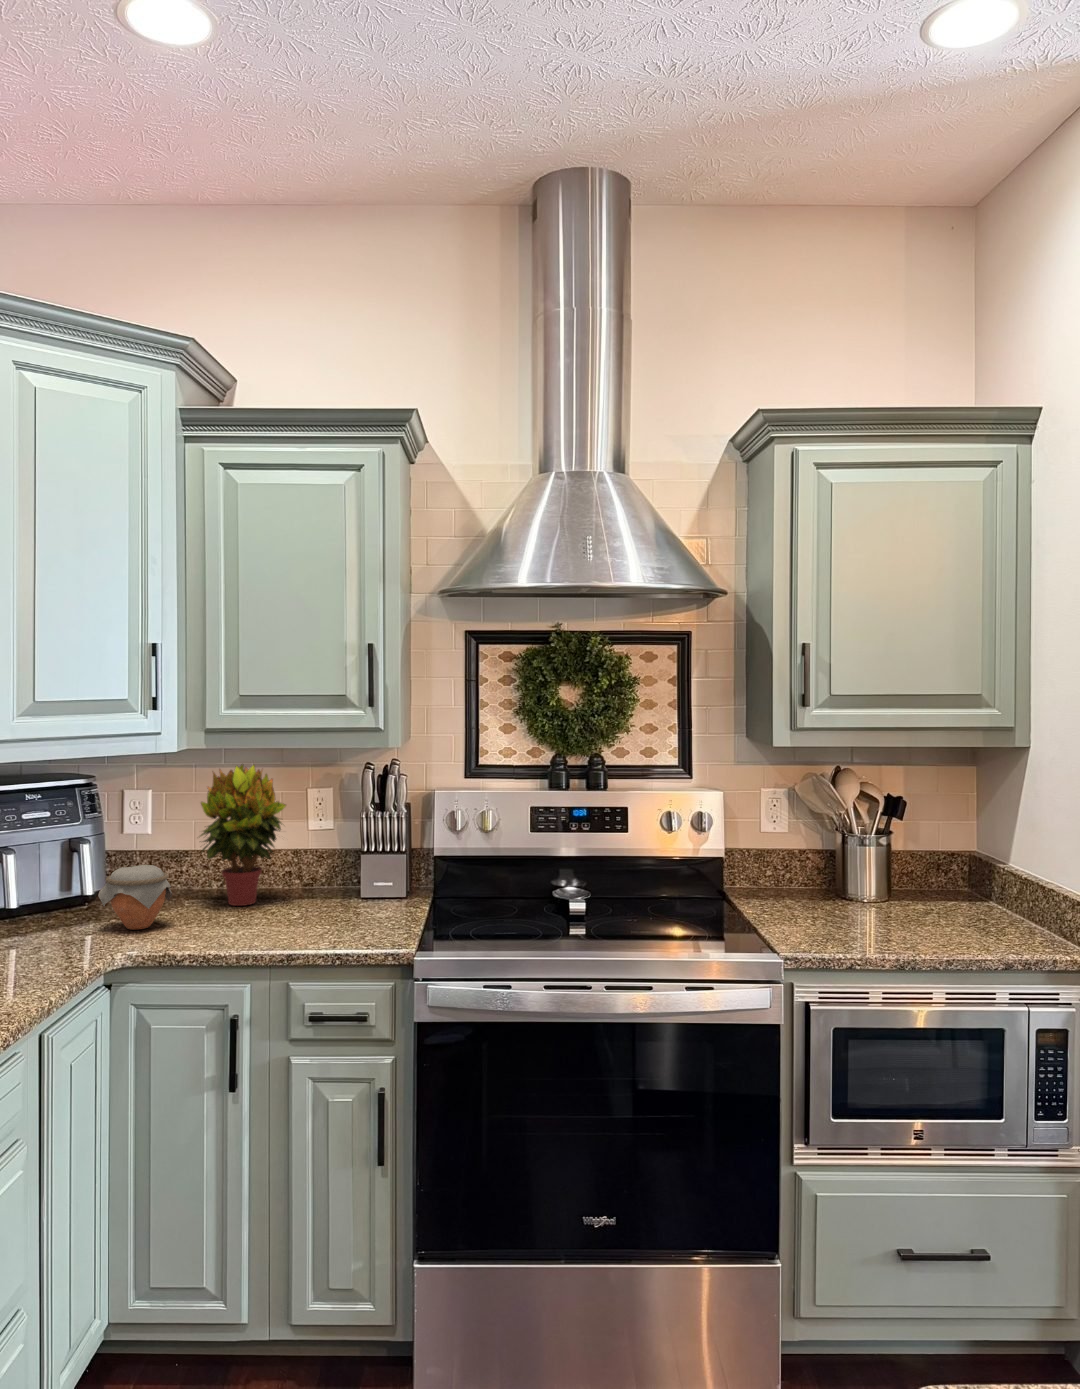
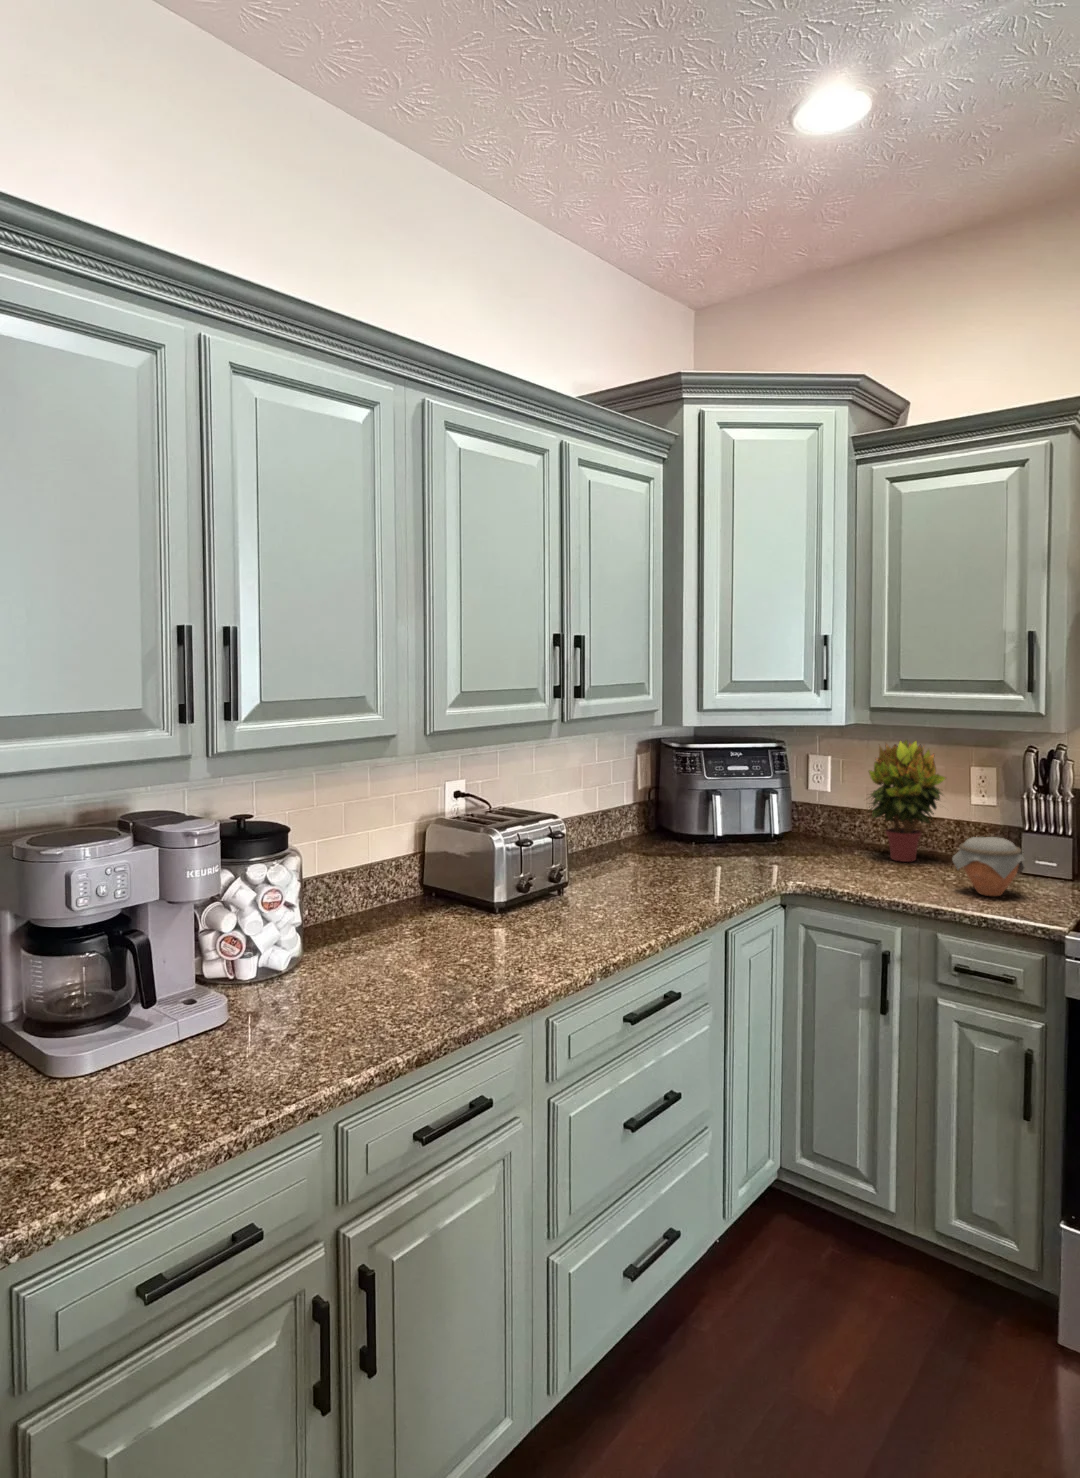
jar: present [98,865,172,930] -> present [953,837,1025,896]

